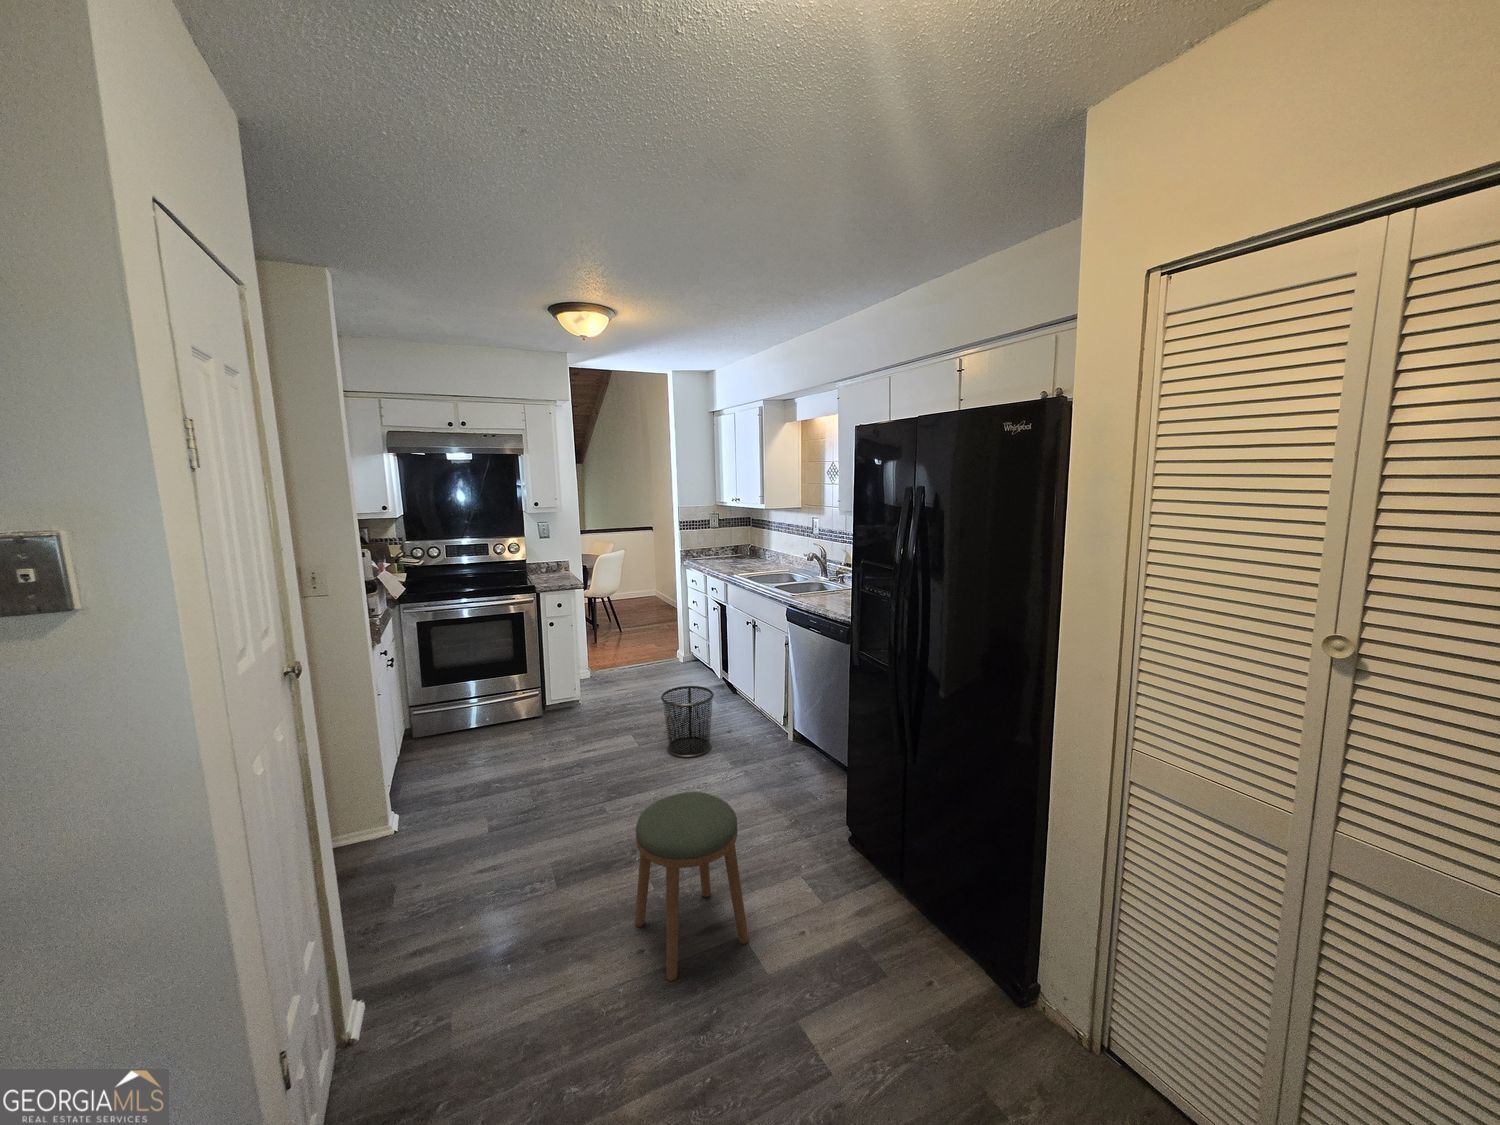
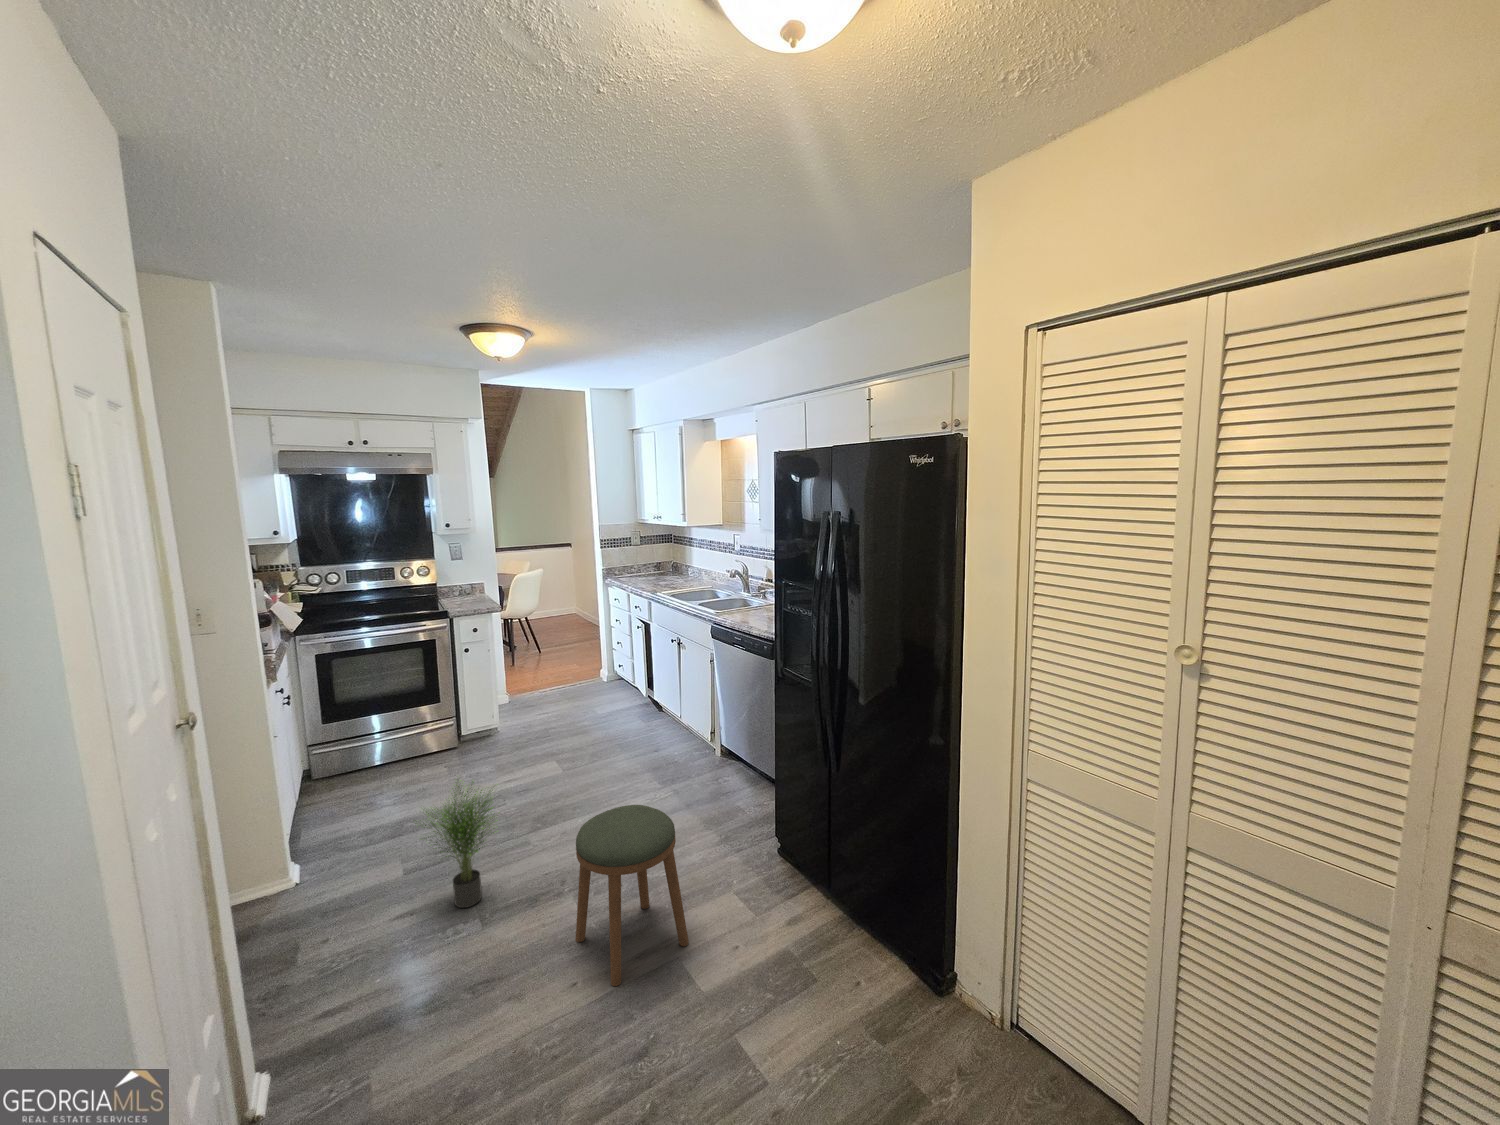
waste bin: present [661,686,714,758] -> none [588,707,642,781]
potted plant: none [485,747,570,878] -> present [425,785,493,908]

